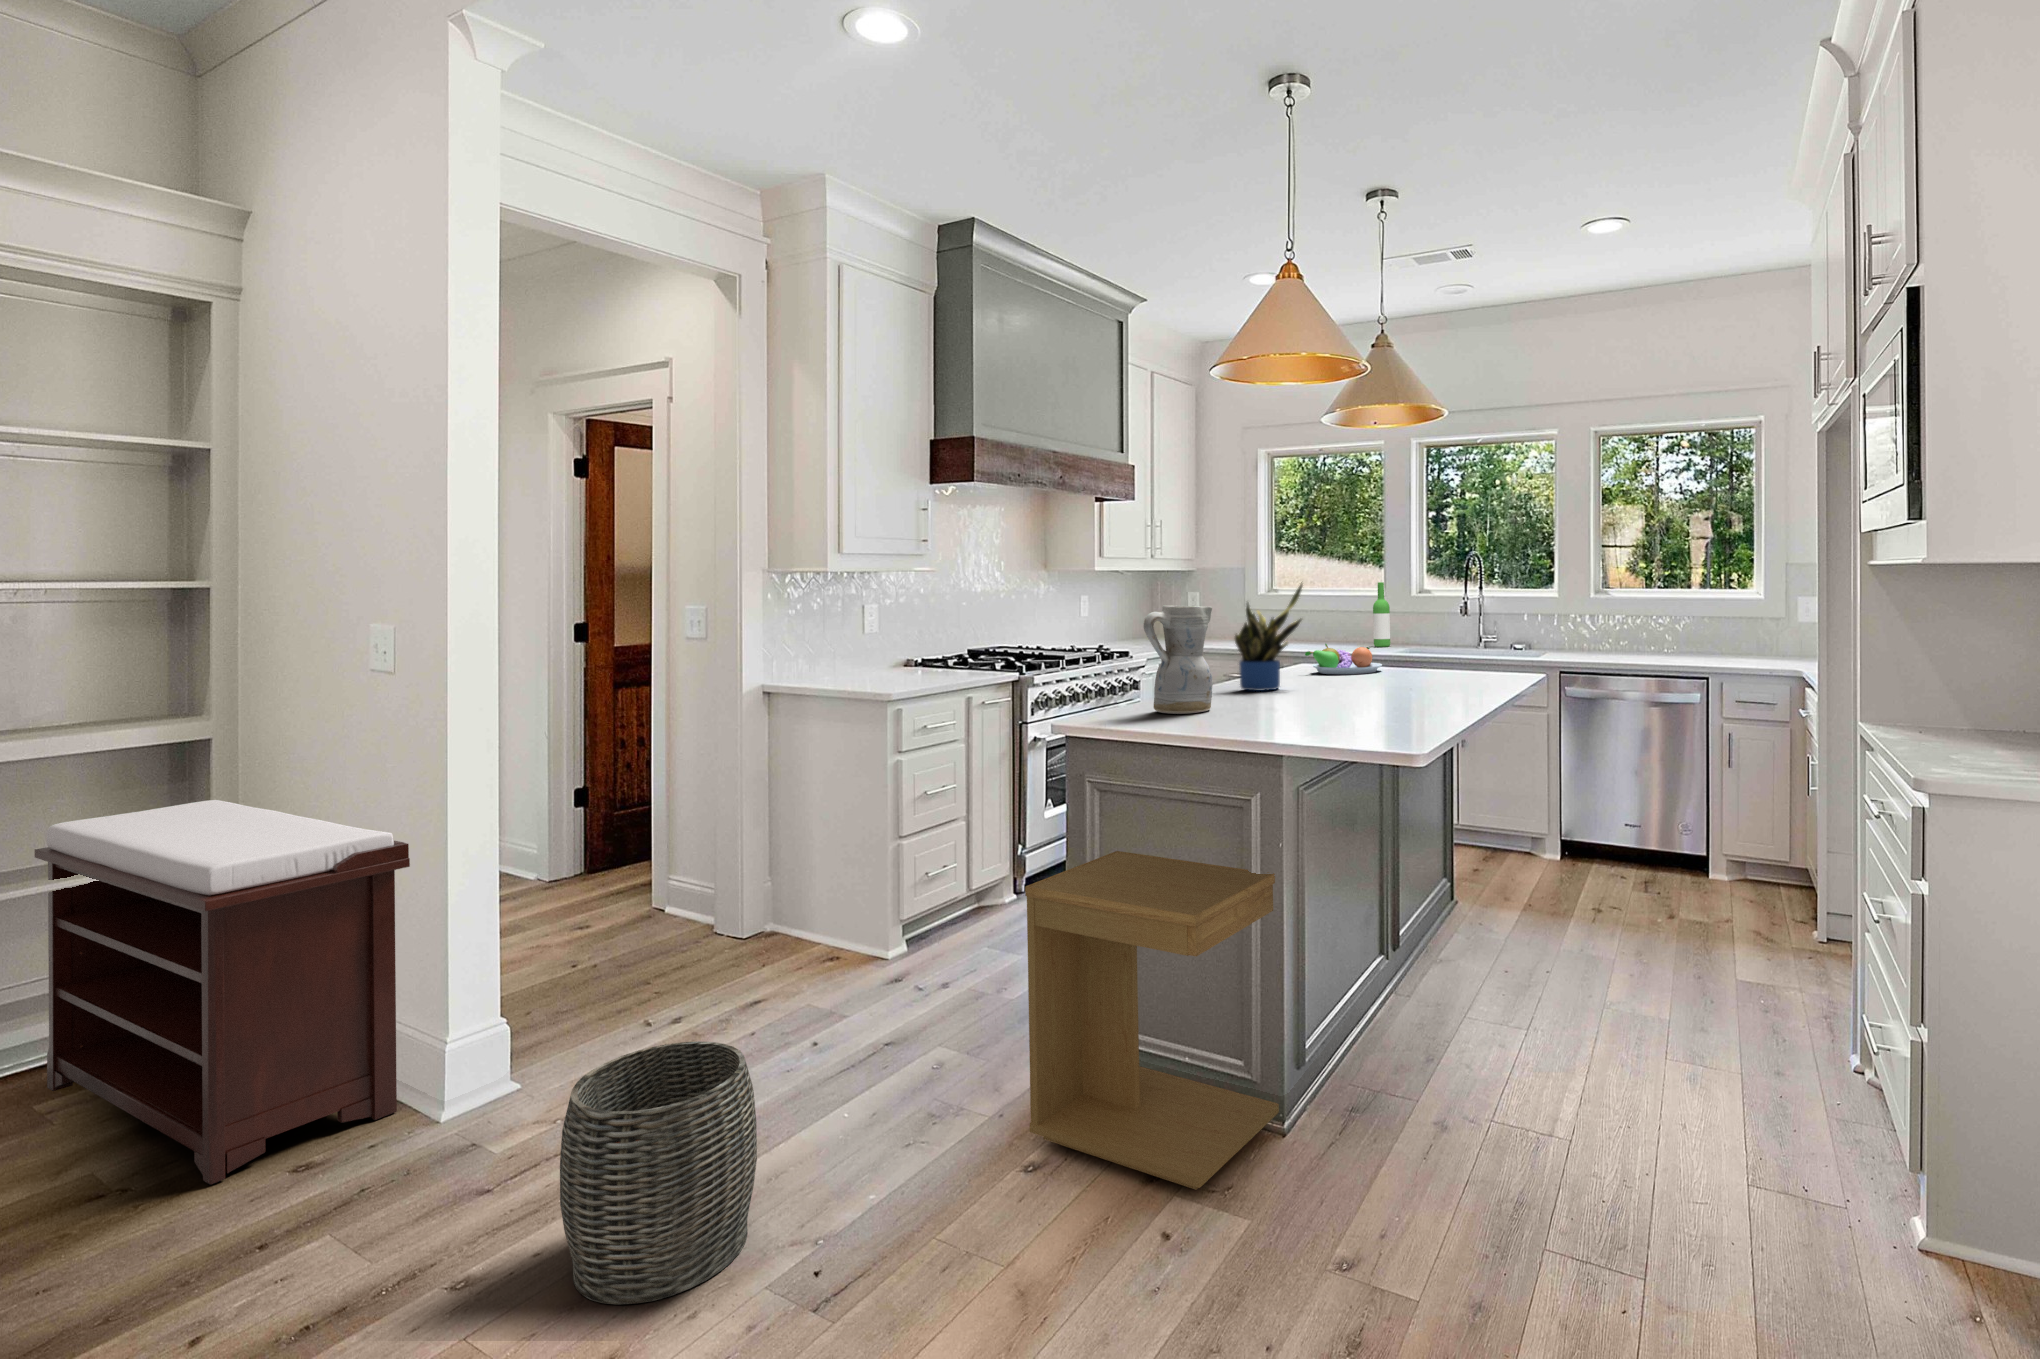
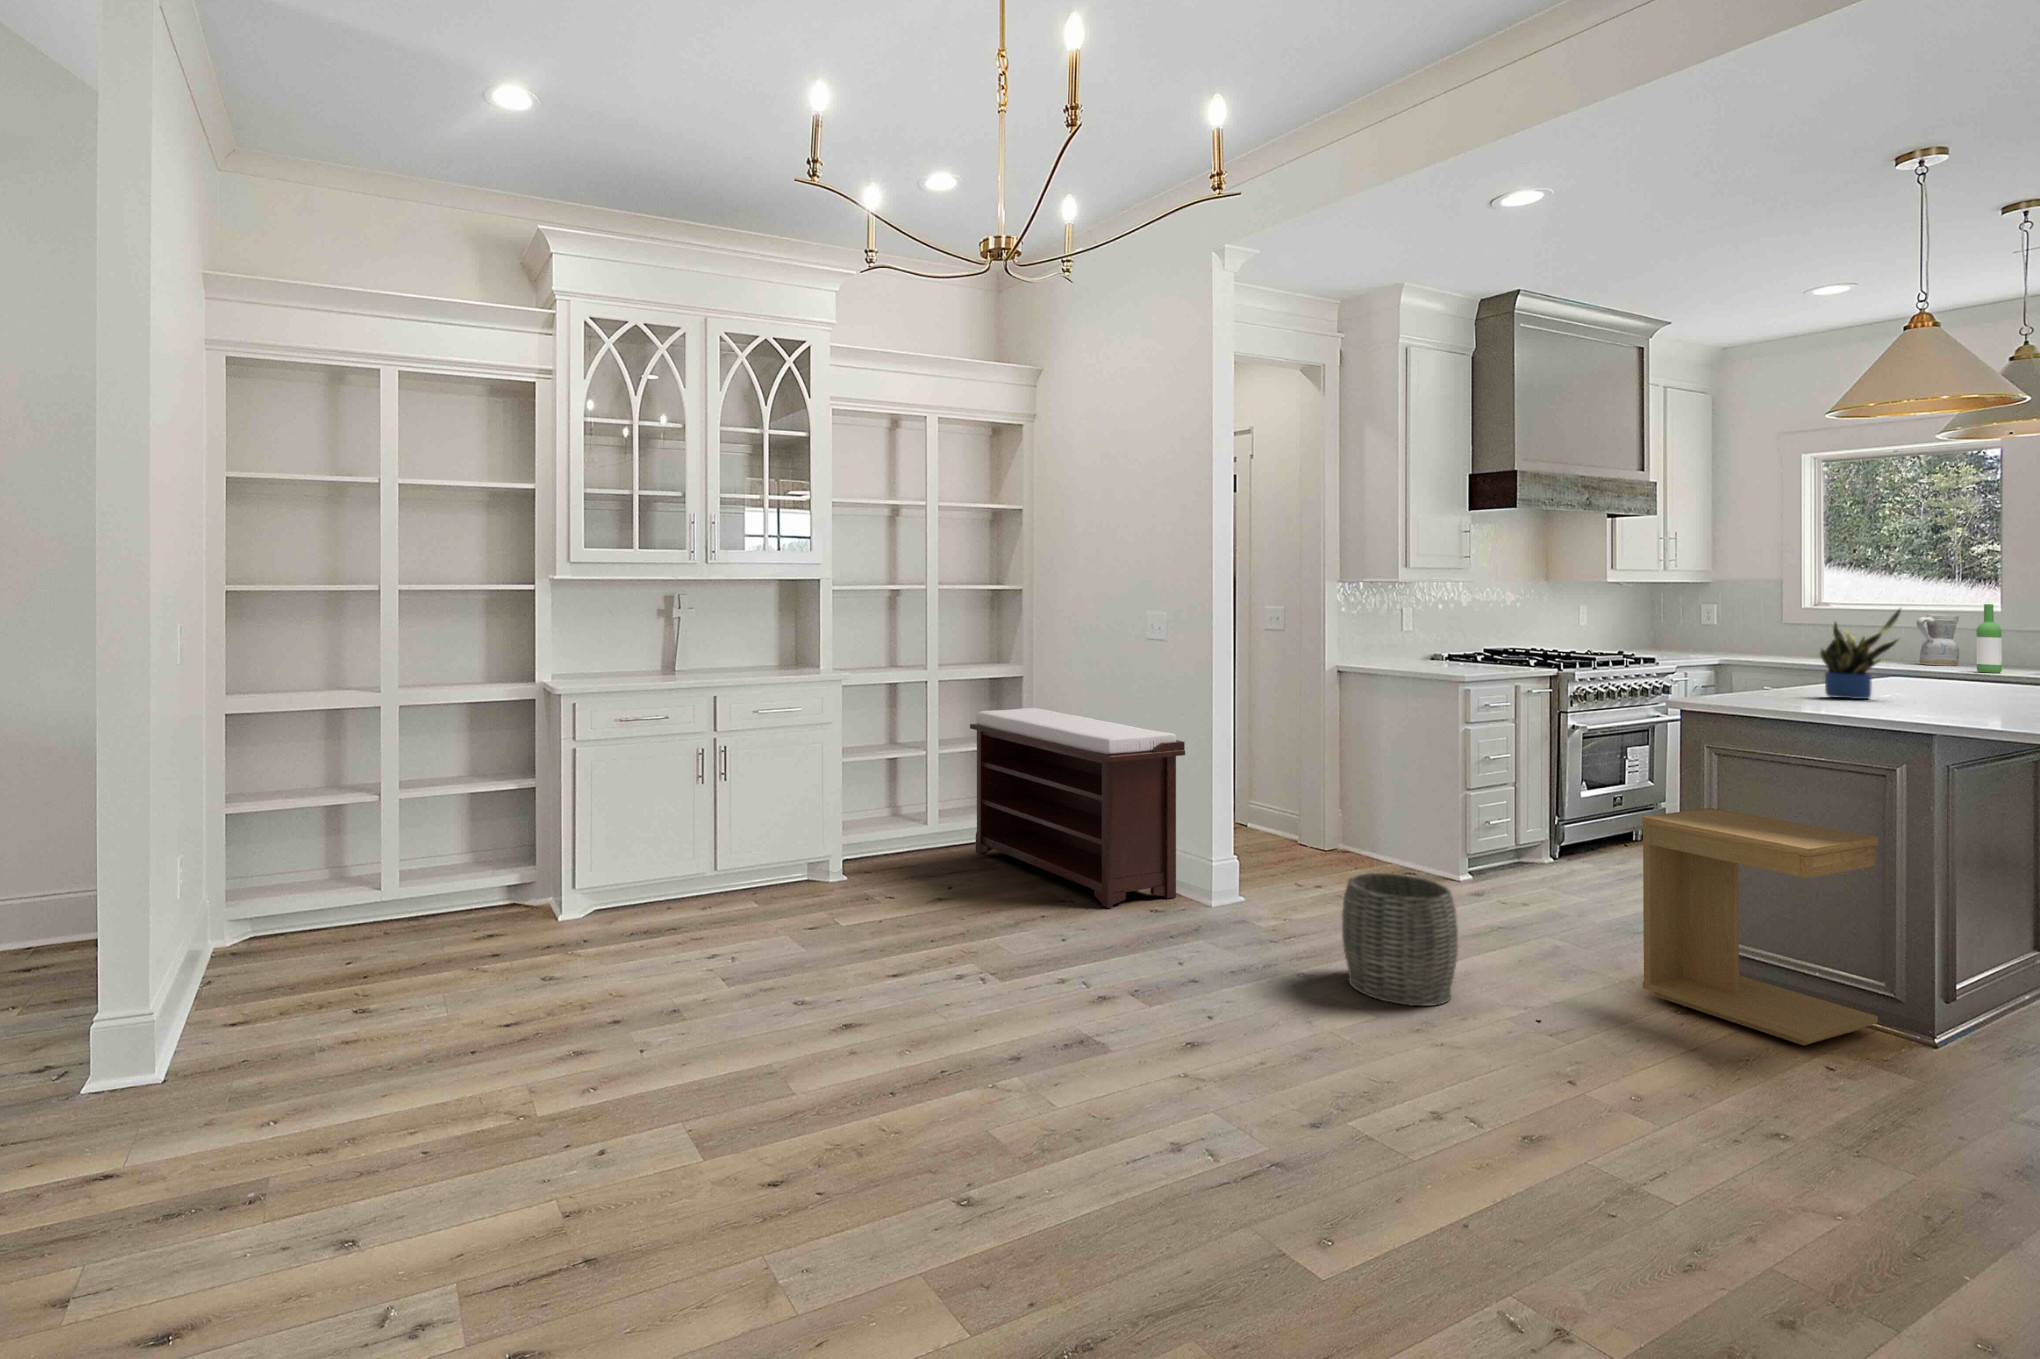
ceramic pitcher: present [1144,605,1212,714] -> present [1917,614,1959,666]
fruit bowl: present [1305,644,1382,675] -> none [1894,663,1994,694]

